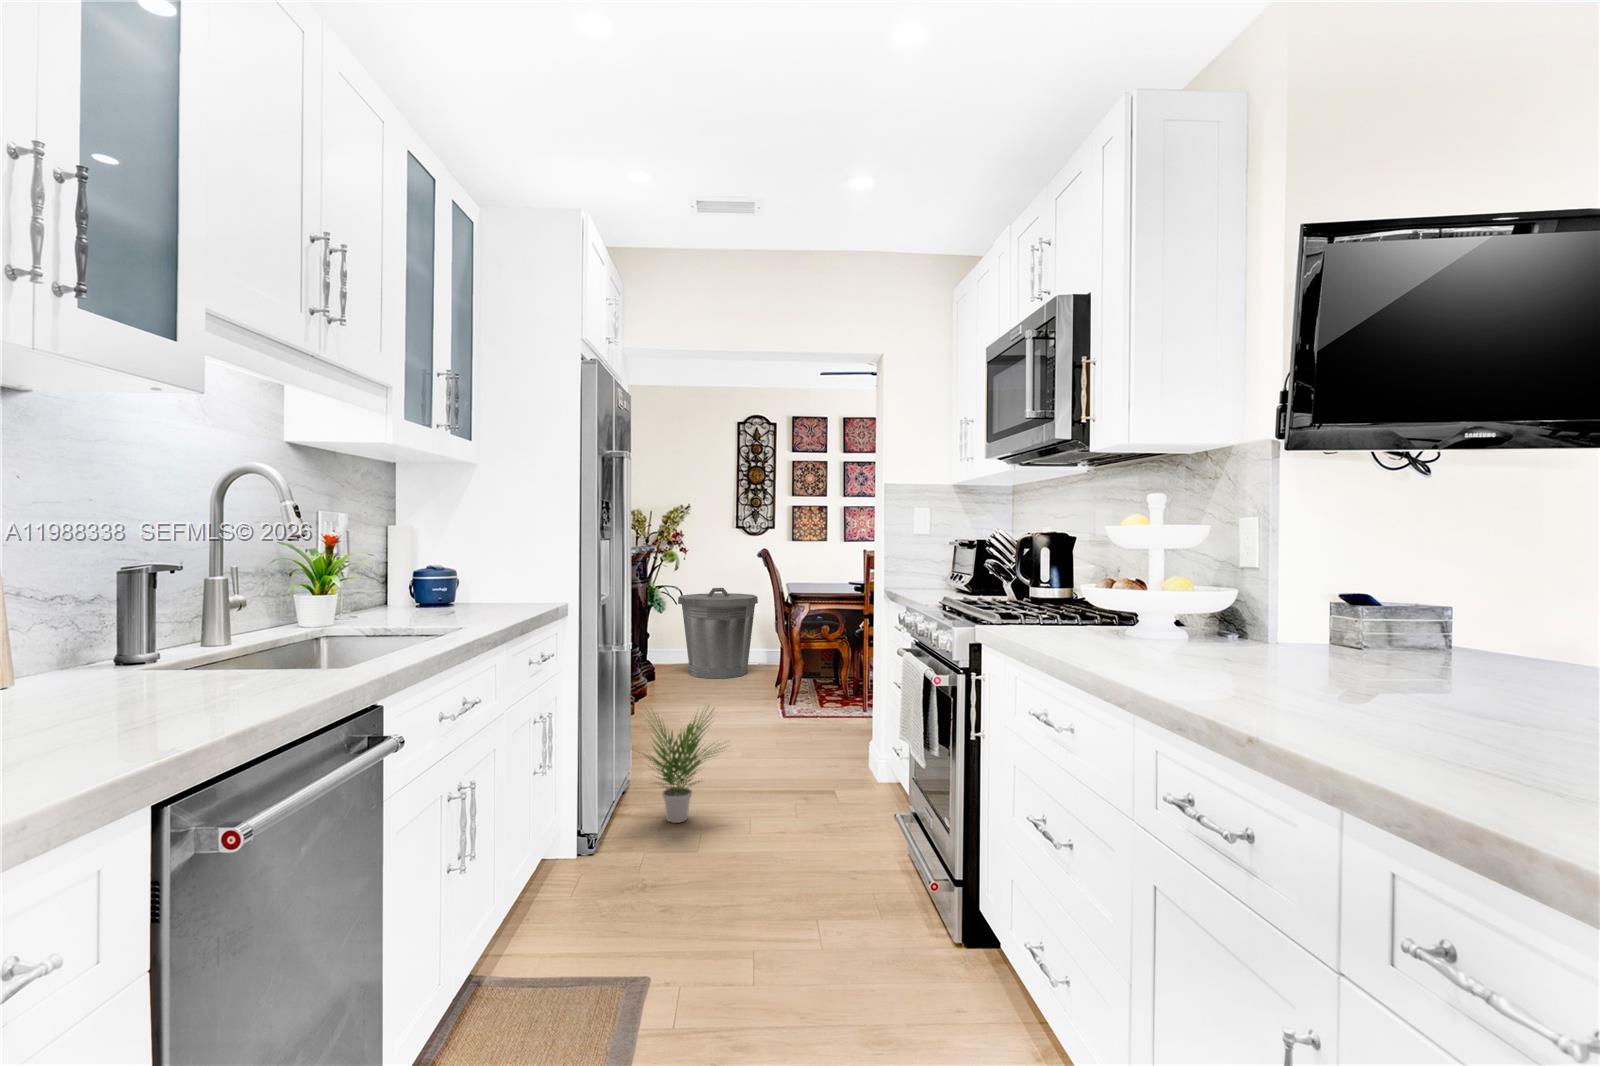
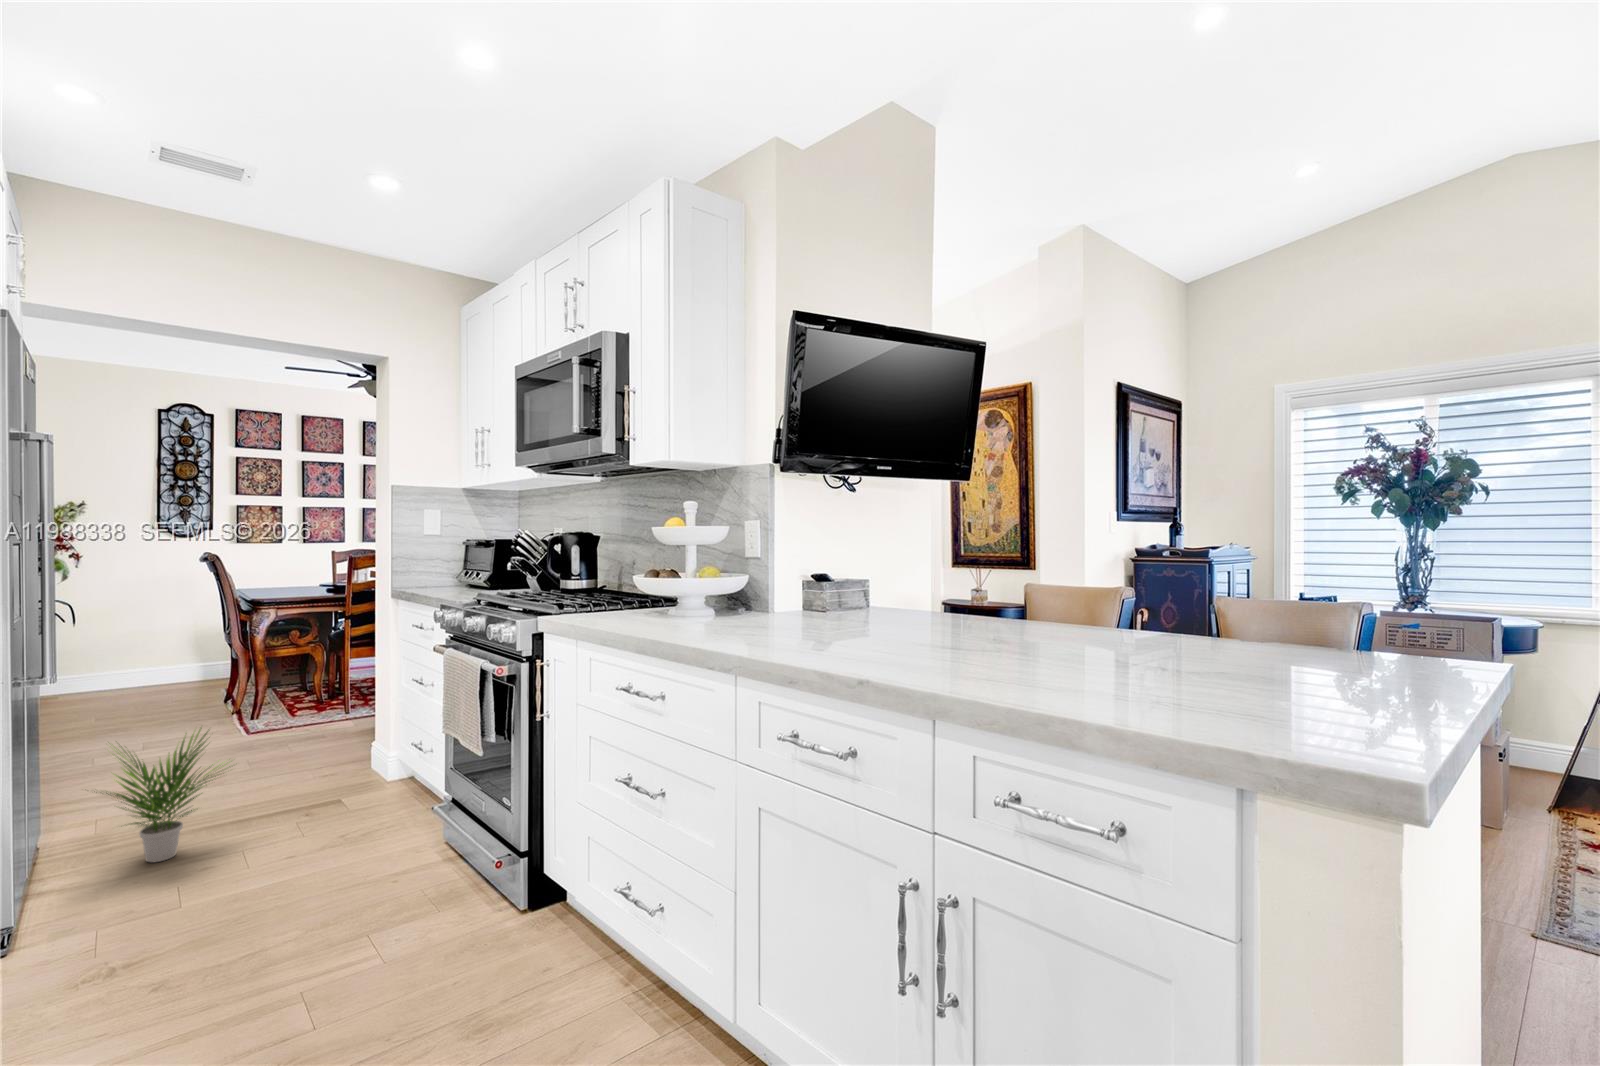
trash can: present [678,588,758,678] -> none [64,599,192,707]

